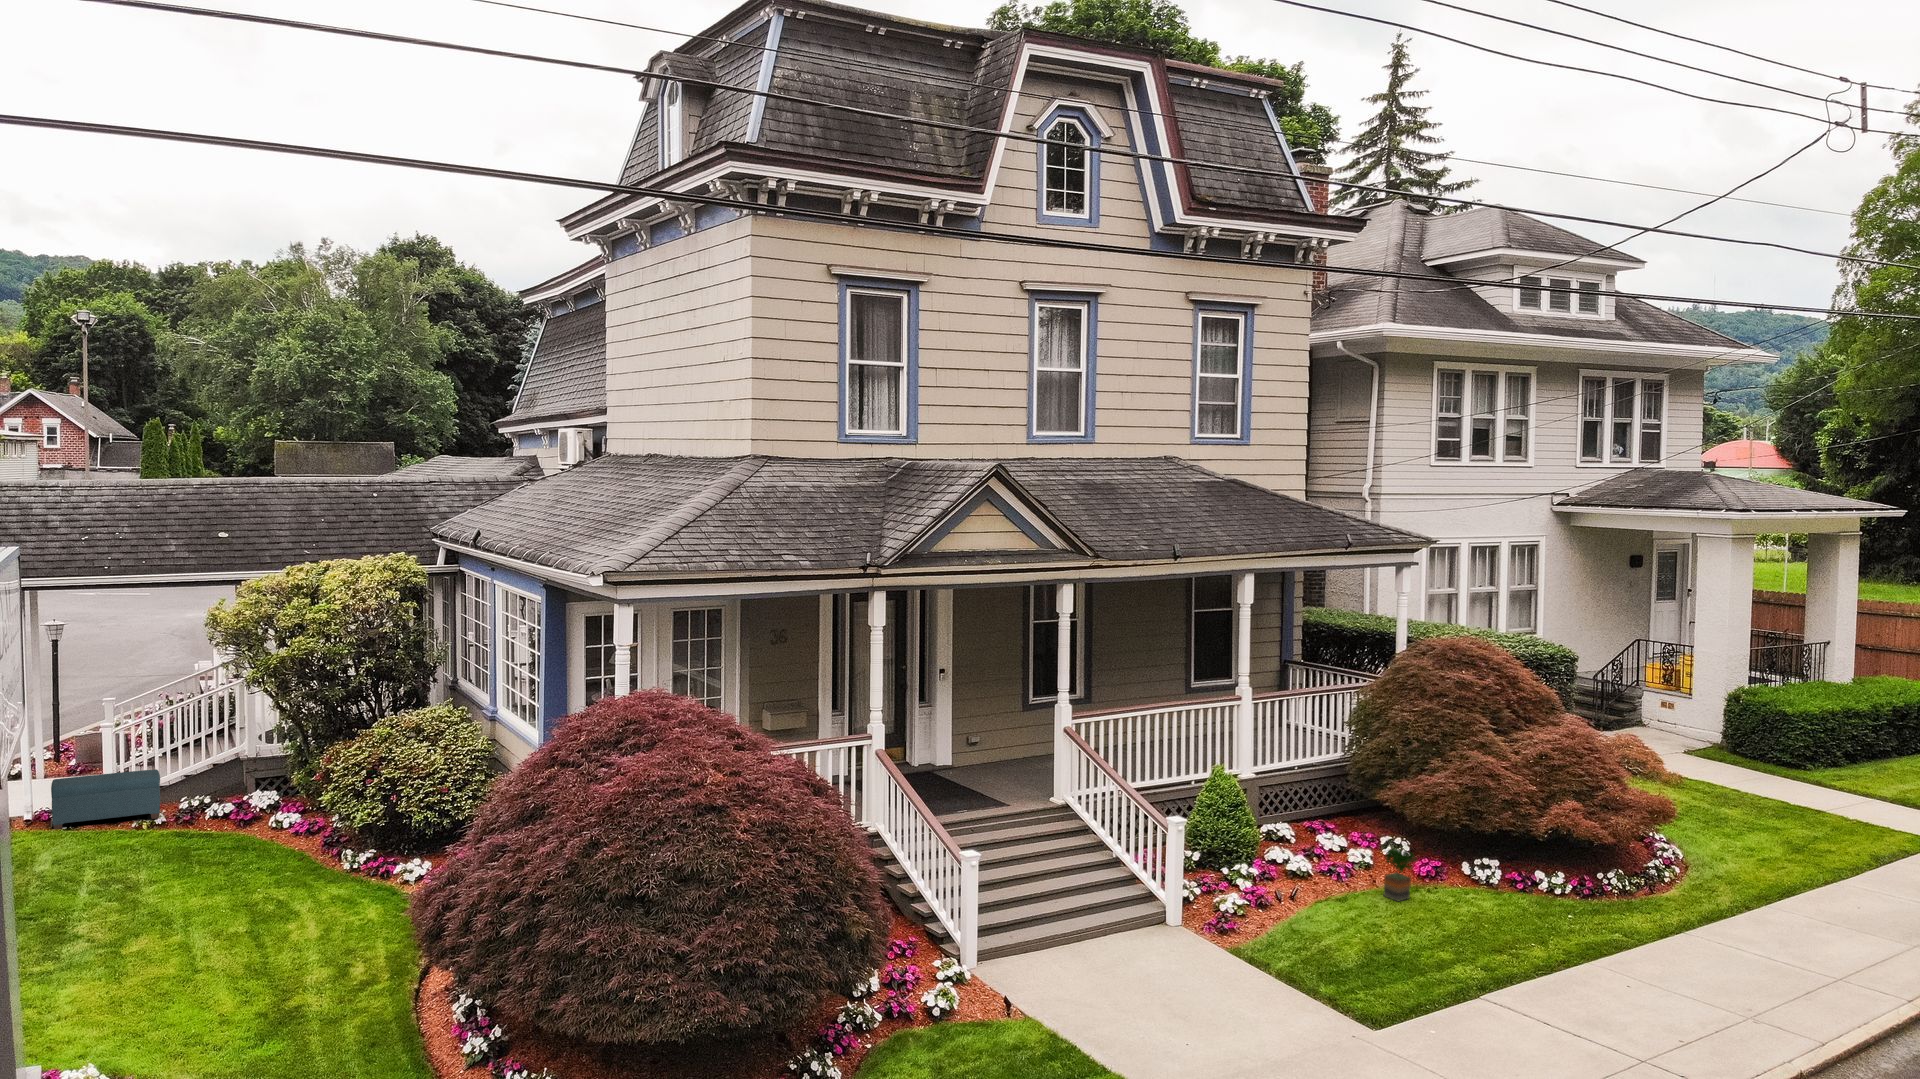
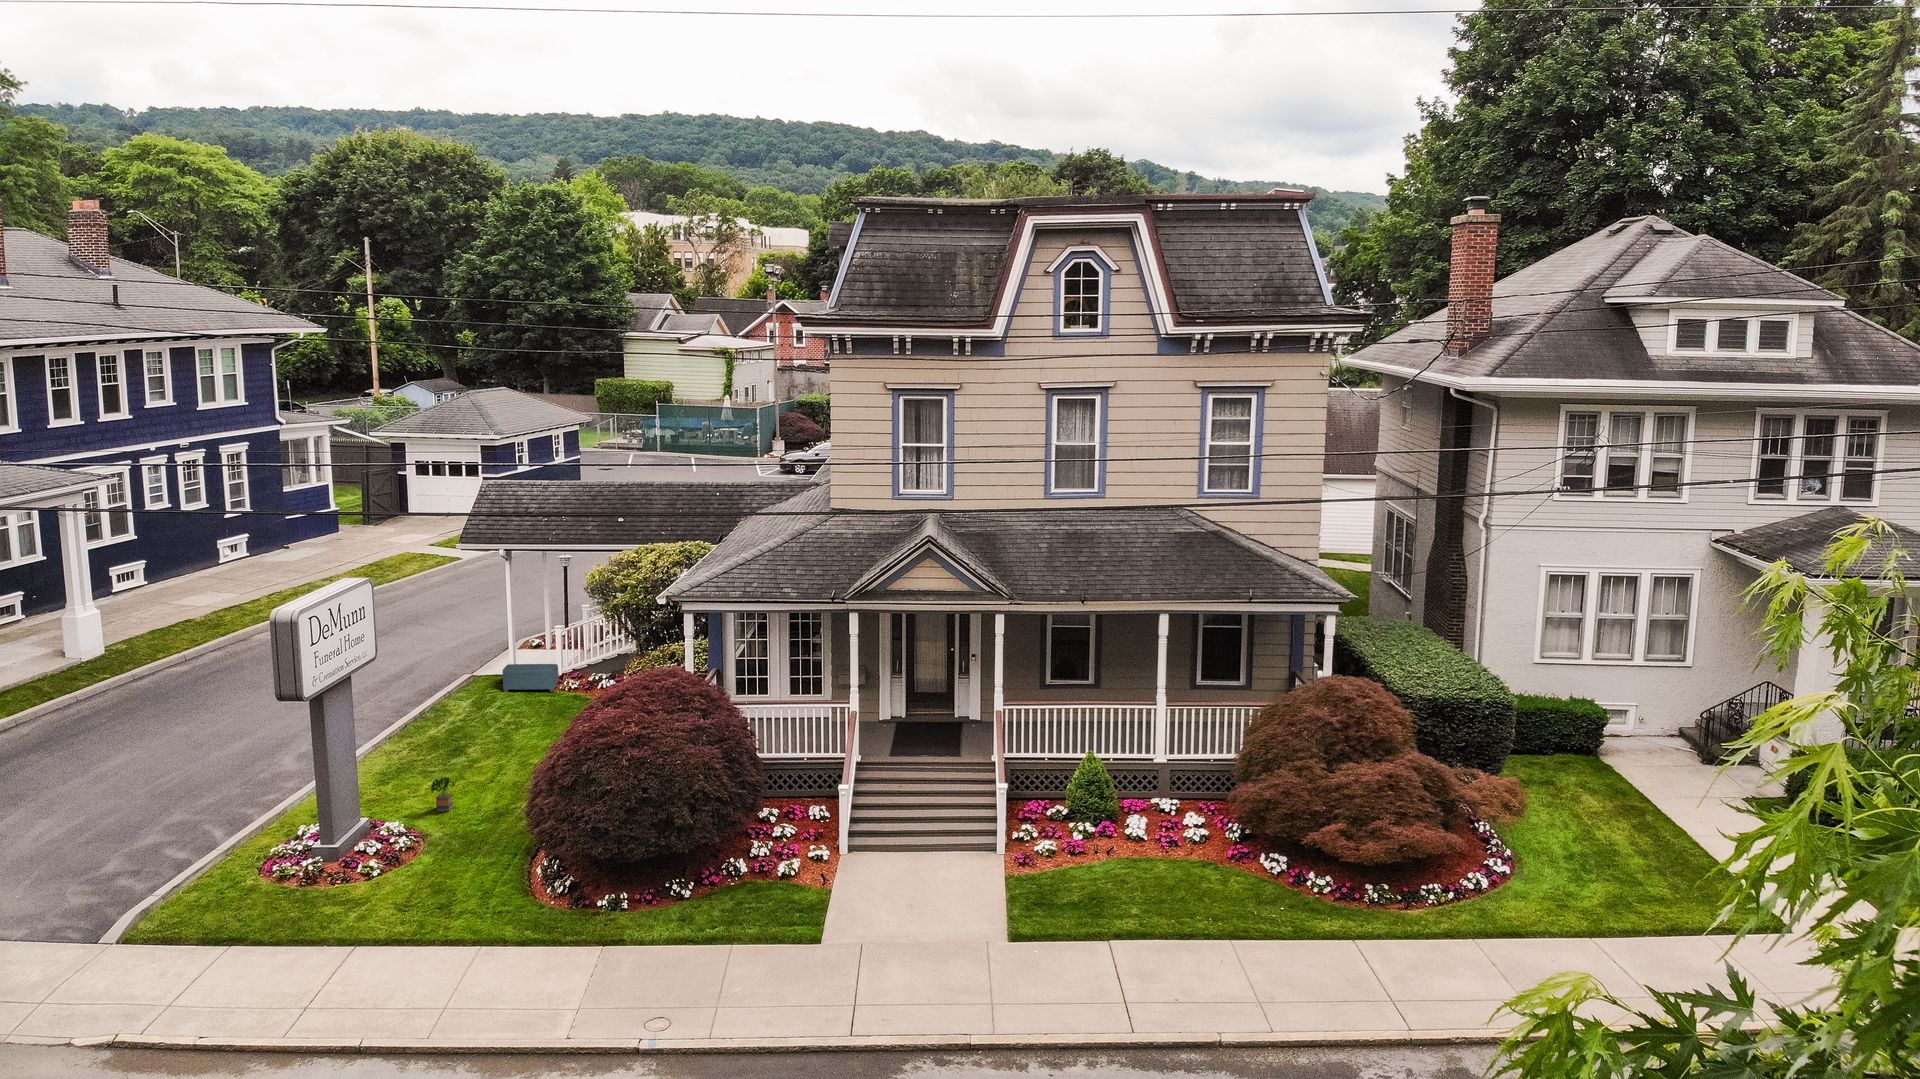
potted tree: present [1383,848,1416,901] -> present [430,777,455,812]

